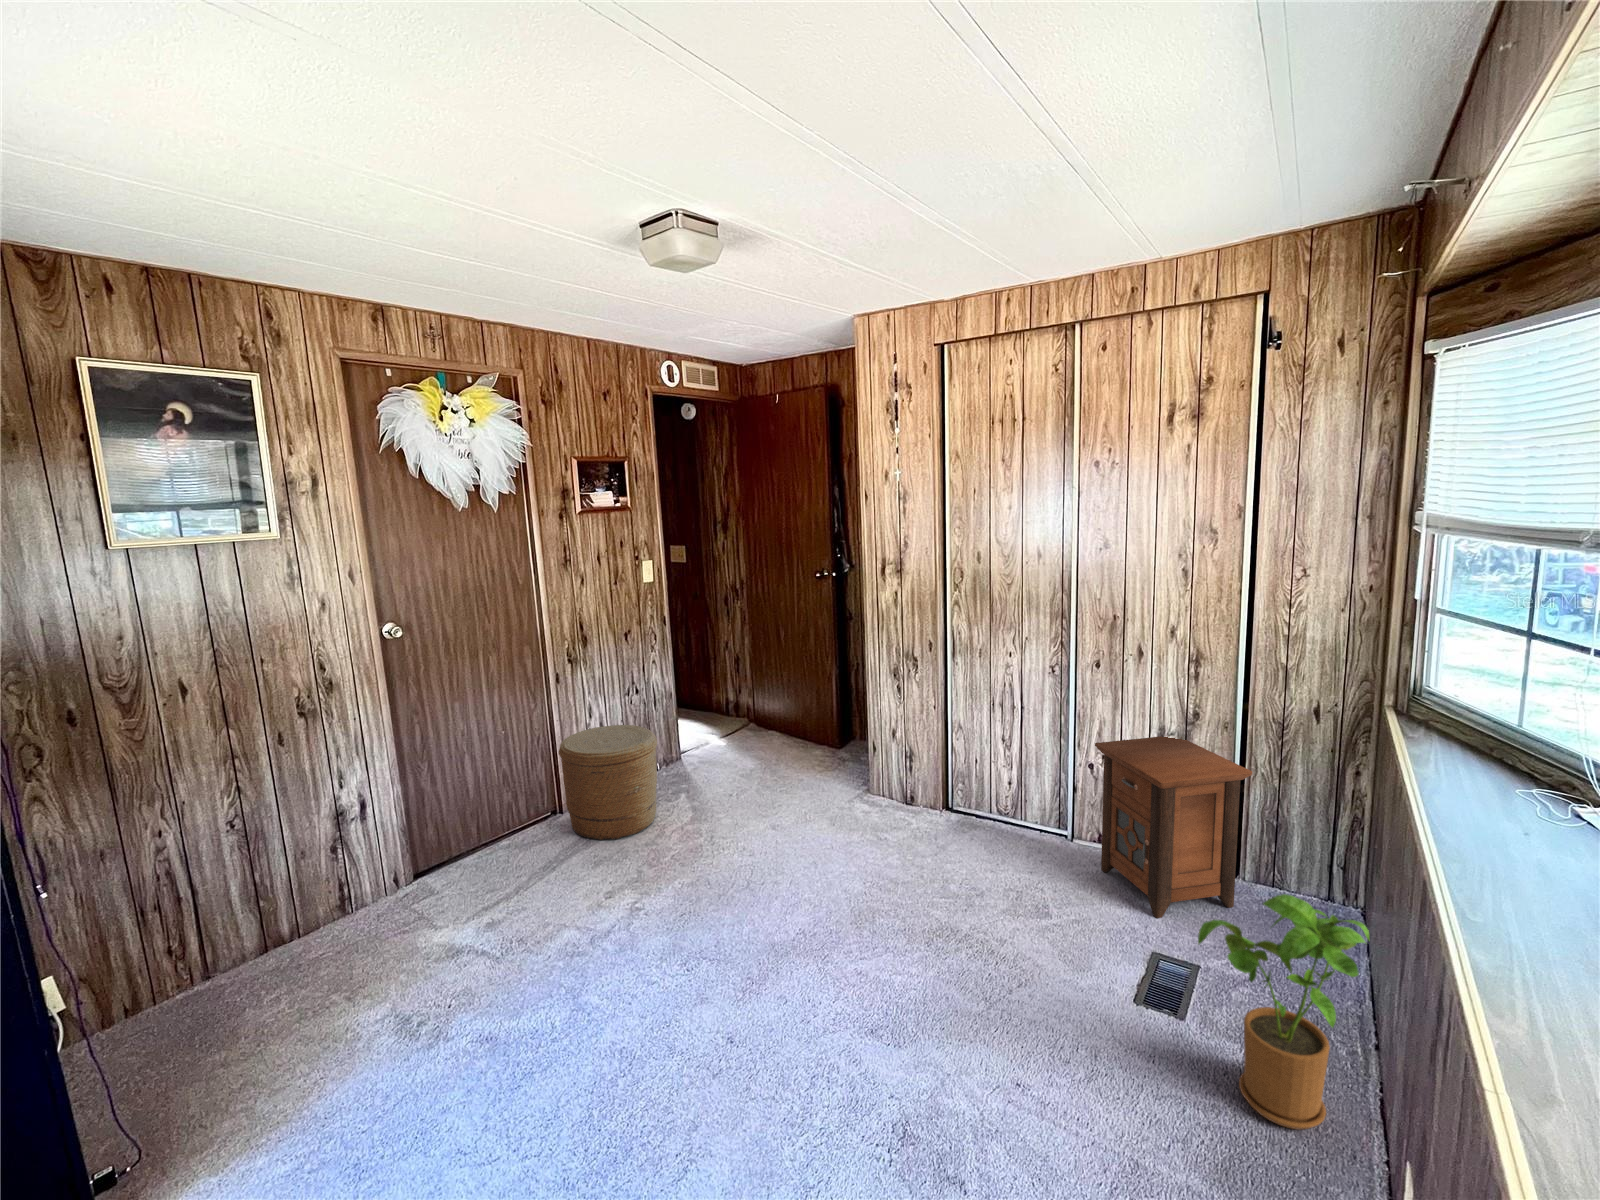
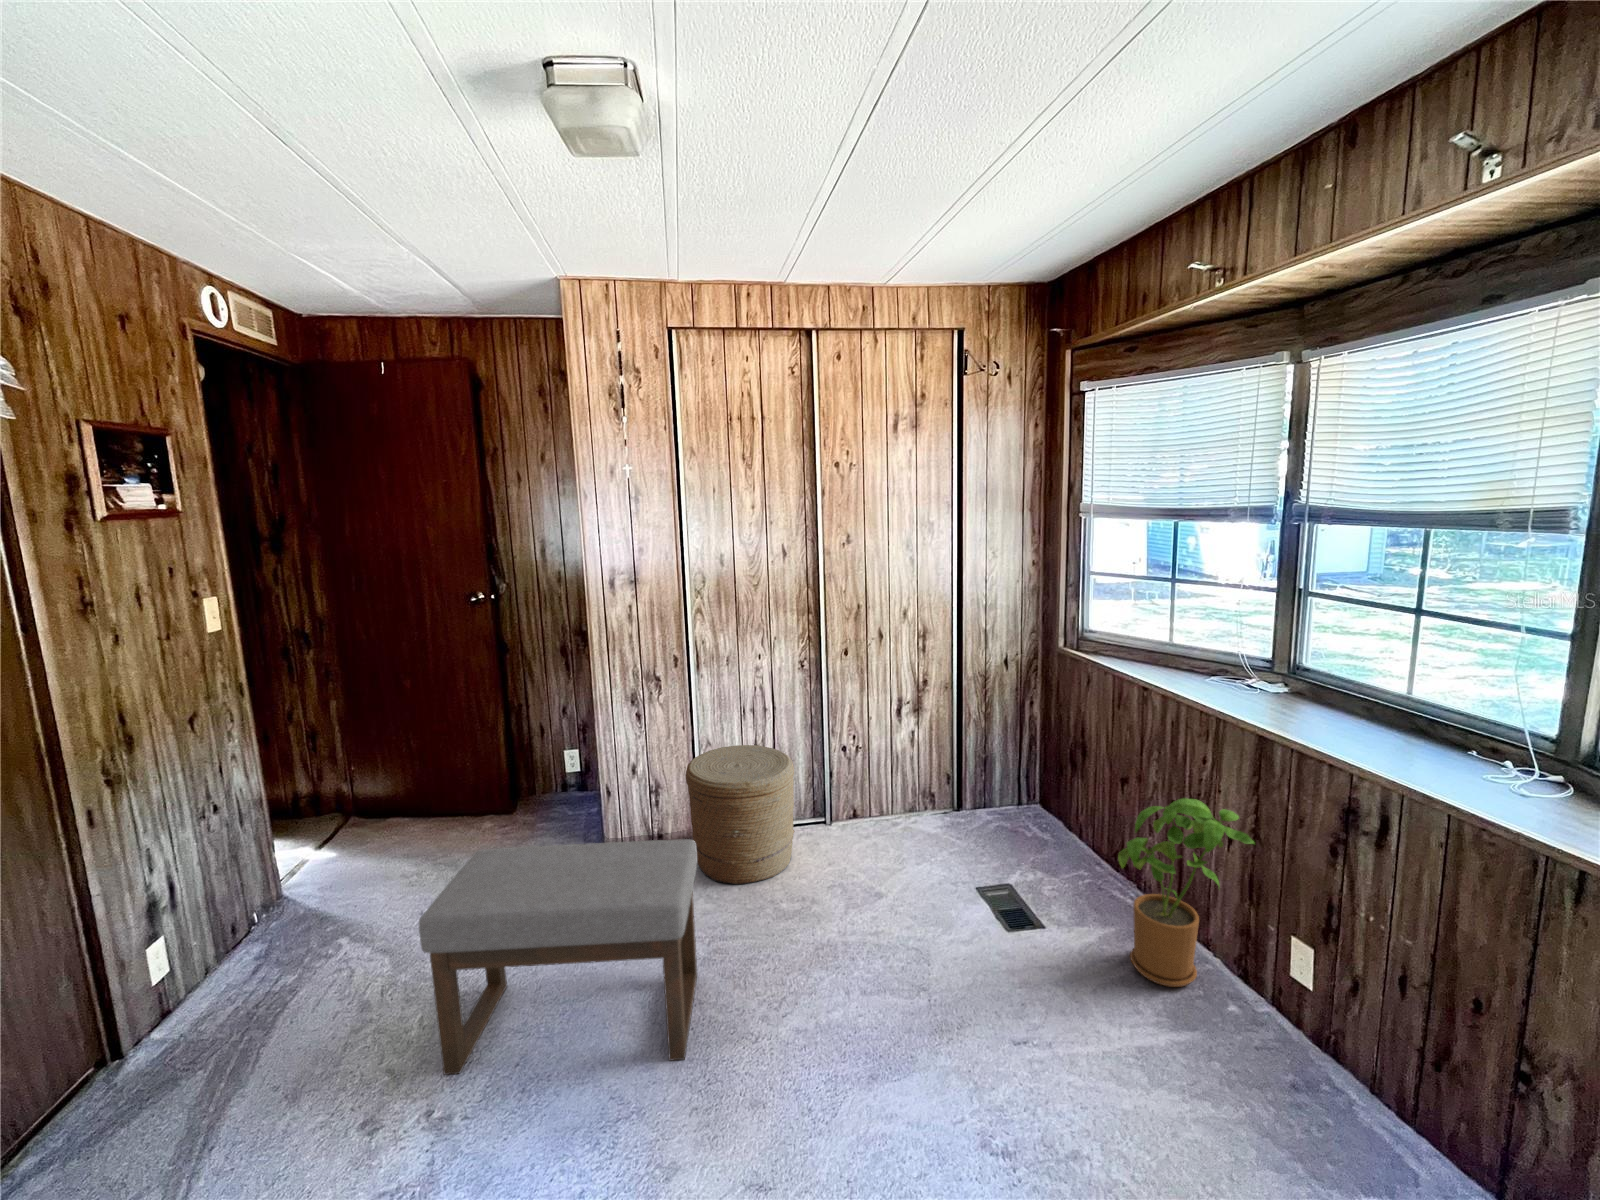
woven basket: present [559,725,657,840] -> present [686,745,795,884]
nightstand: present [1095,736,1253,918] -> none [868,704,993,865]
ottoman: none [659,752,843,938] -> present [419,839,697,1075]

